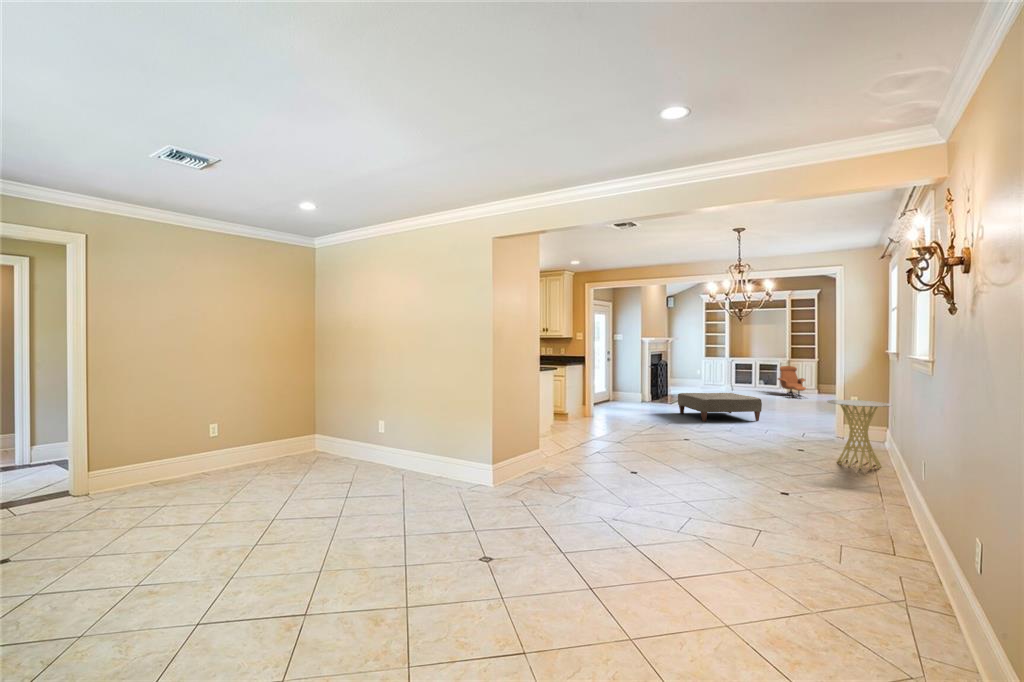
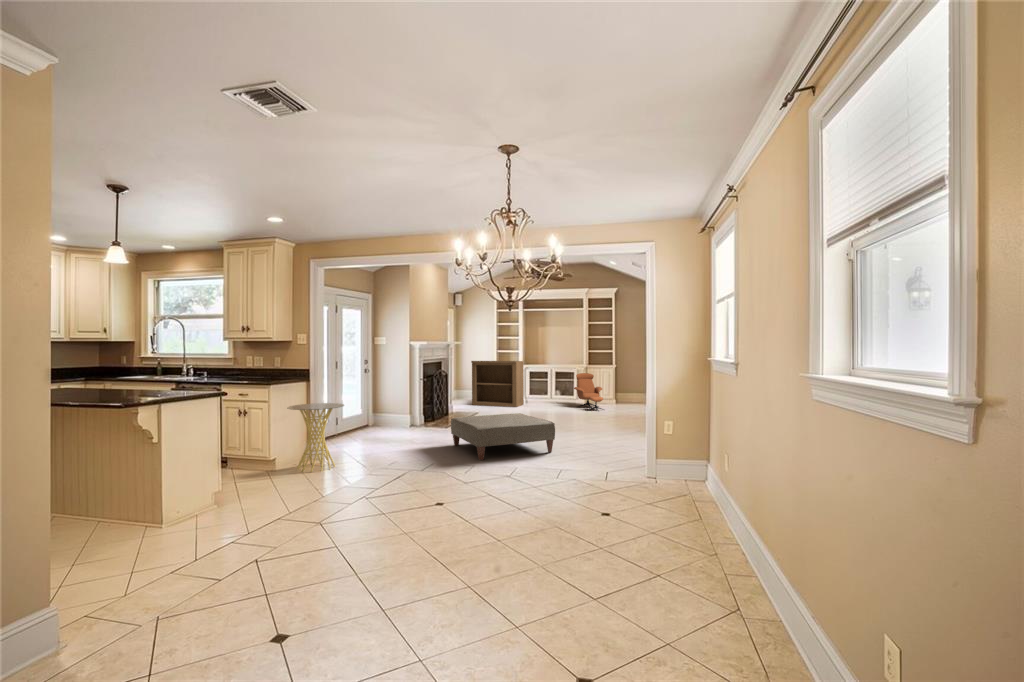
bookshelf: none [682,354,729,393] -> present [471,361,524,407]
side table: present [827,400,892,469] -> present [287,403,344,472]

